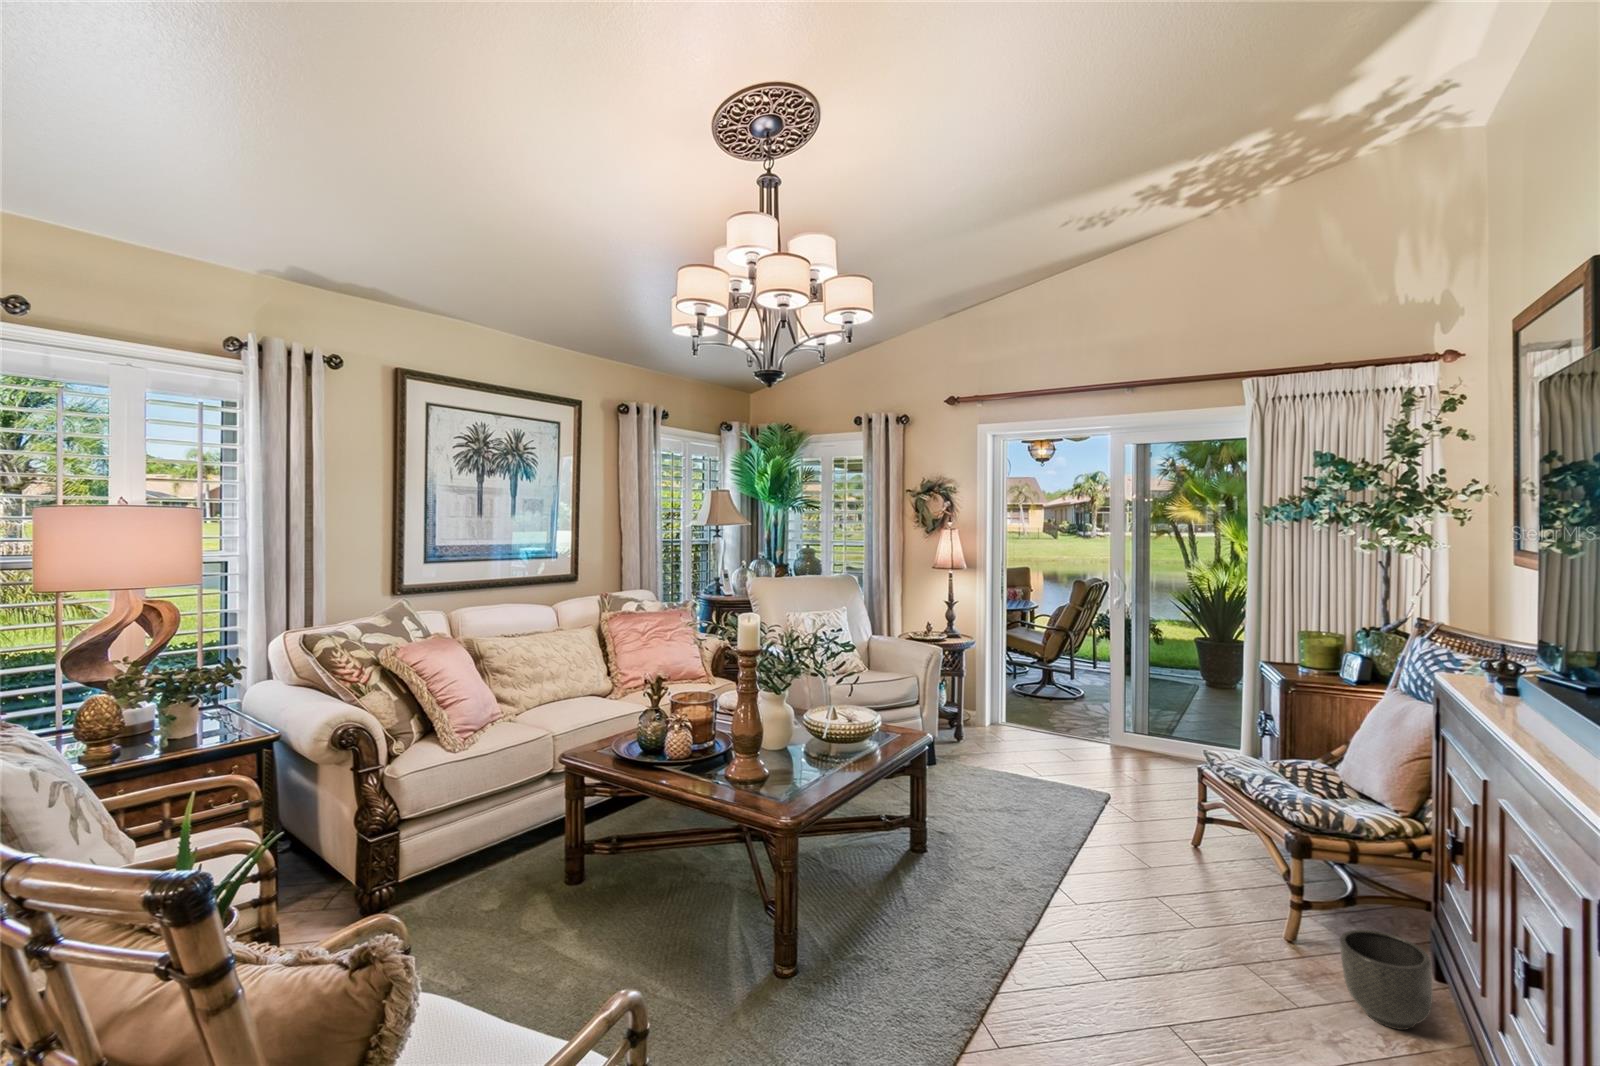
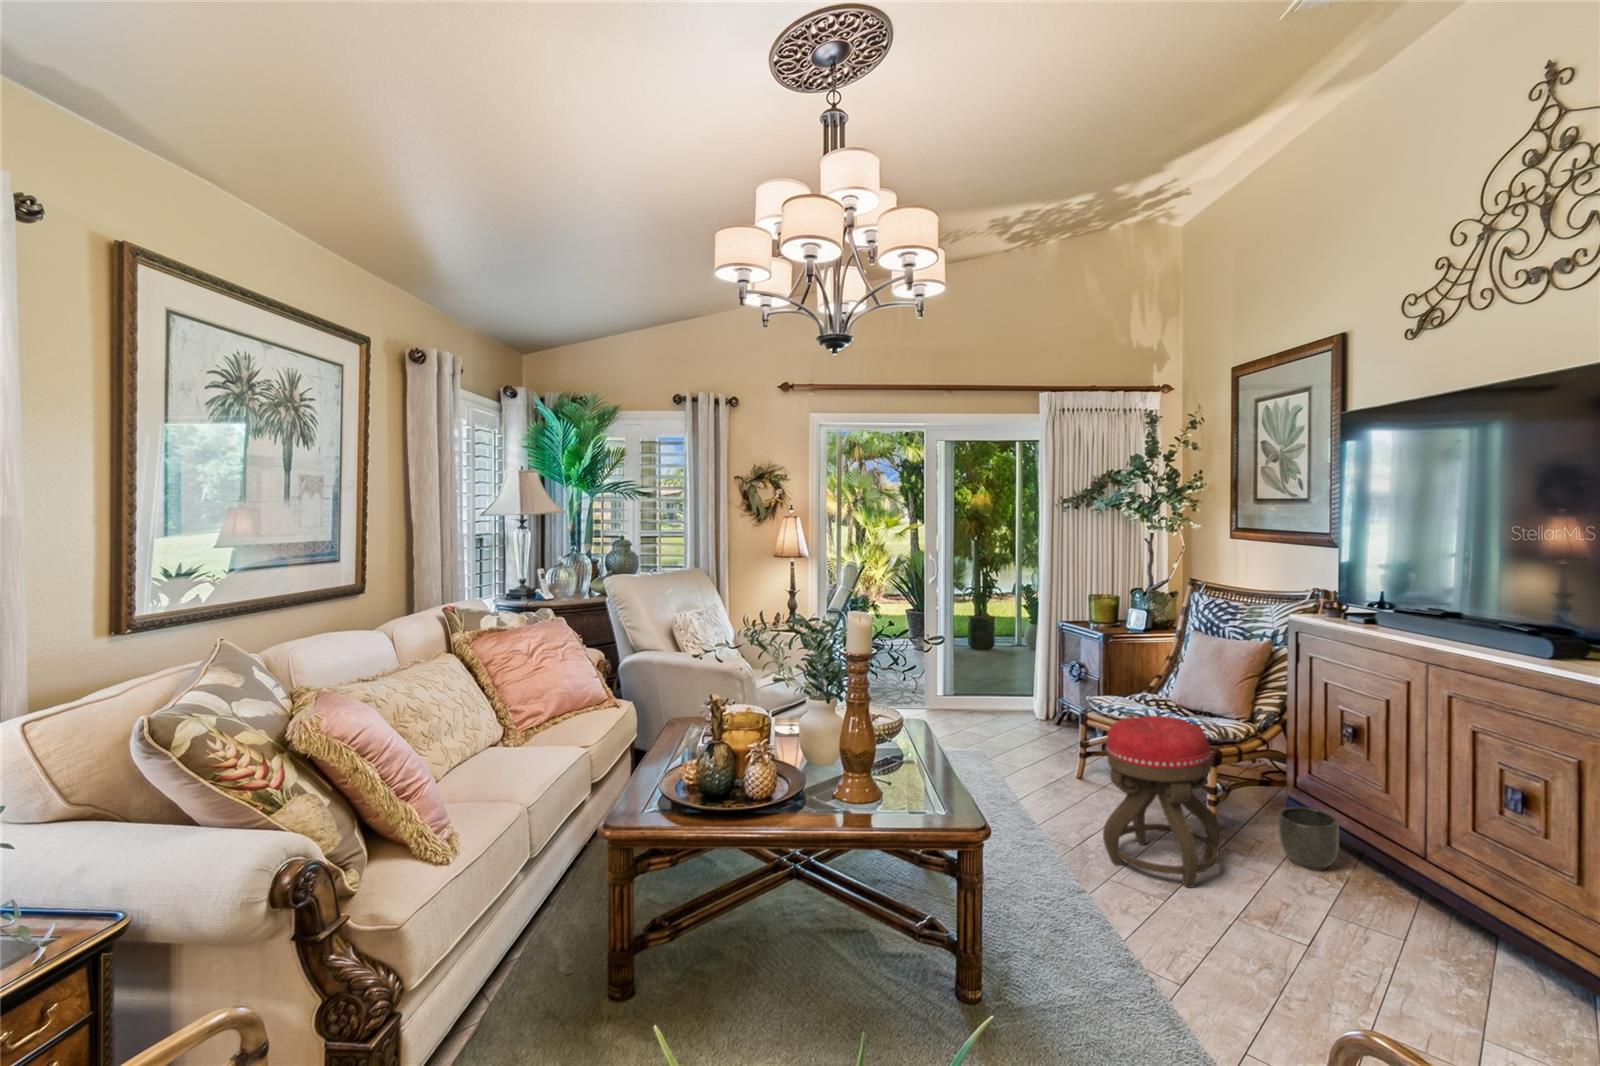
ottoman: none [1085,764,1243,981] -> present [1103,716,1222,888]

